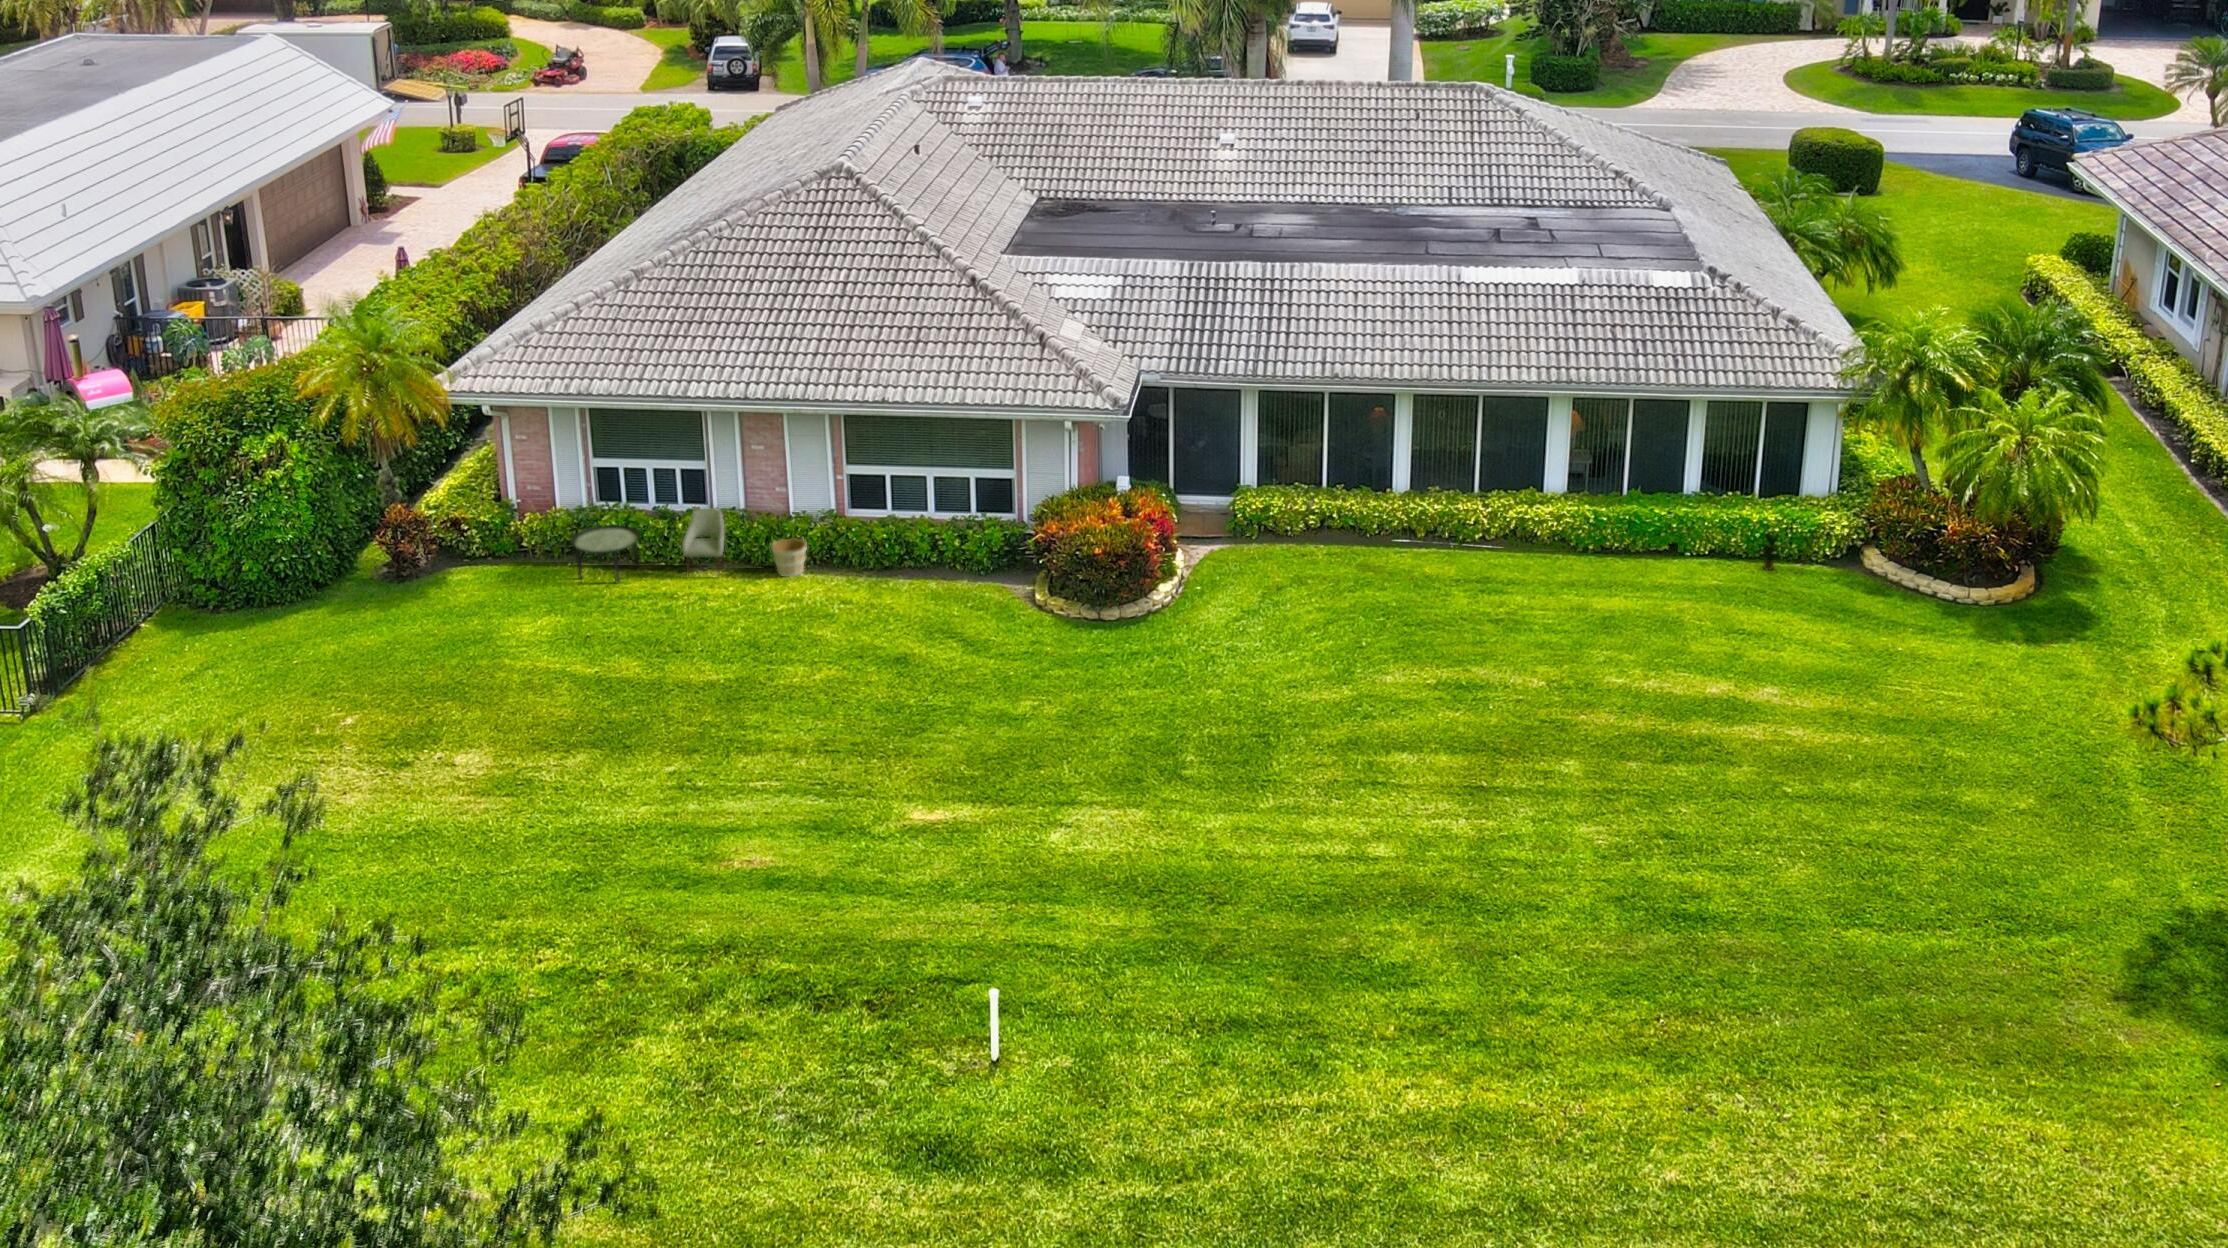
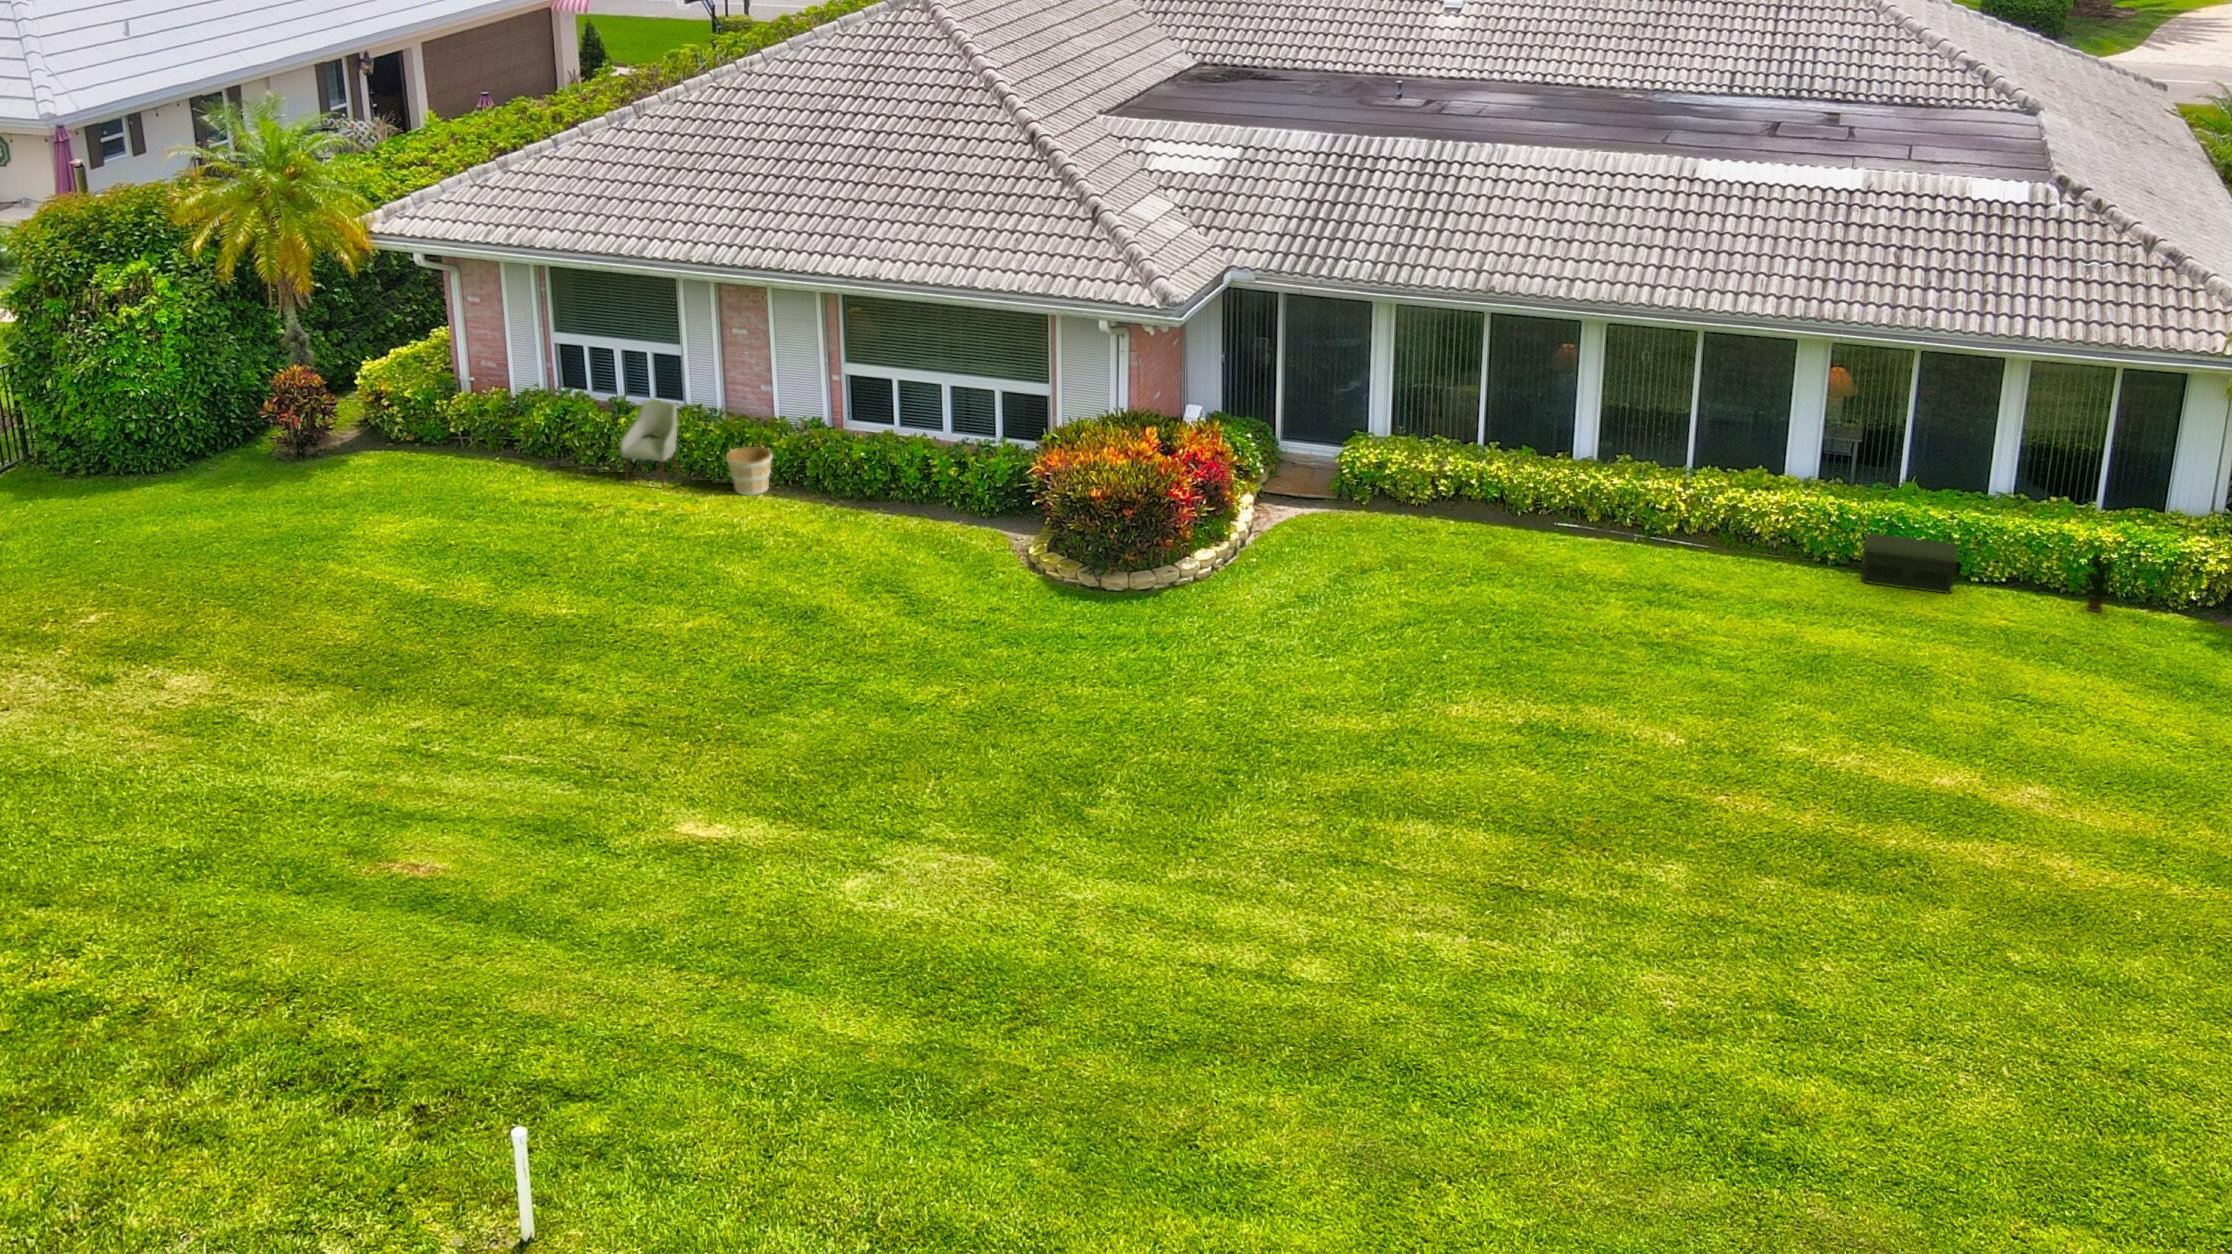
round table: present [571,524,640,583] -> none [492,411,579,485]
storage bench: none [1613,530,1679,567] -> present [1862,533,1957,593]

